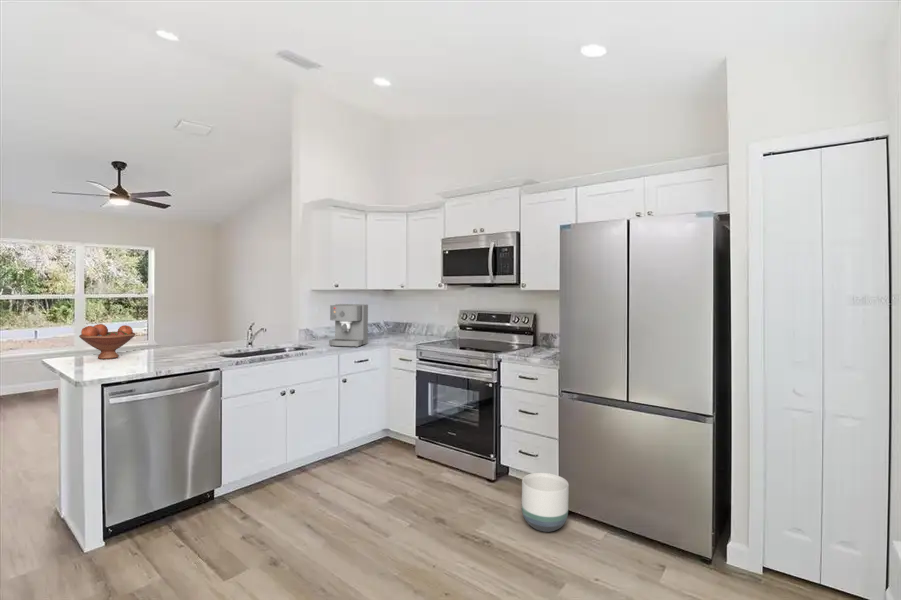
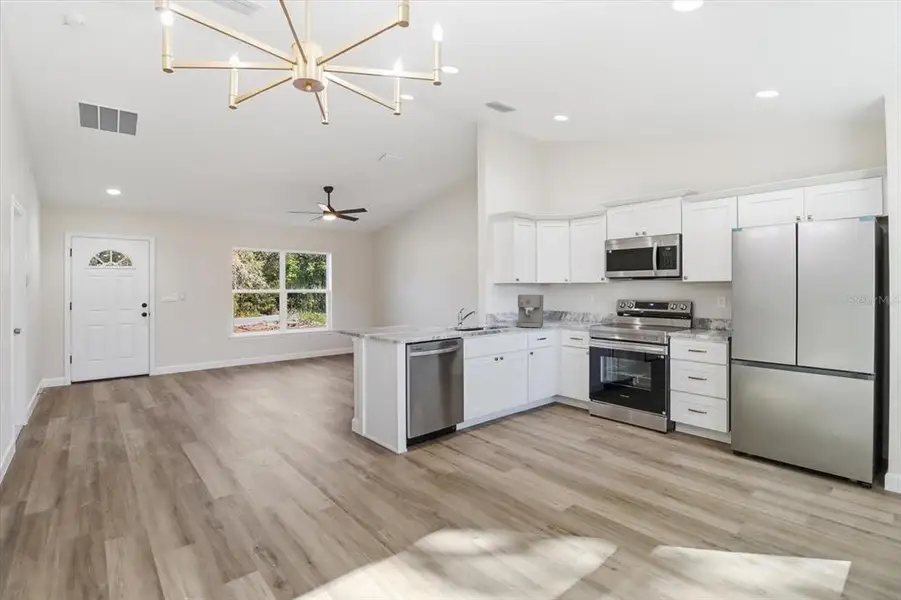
fruit bowl: present [79,324,136,359] -> none [364,308,397,332]
planter: present [522,473,569,532] -> none [703,422,744,464]

